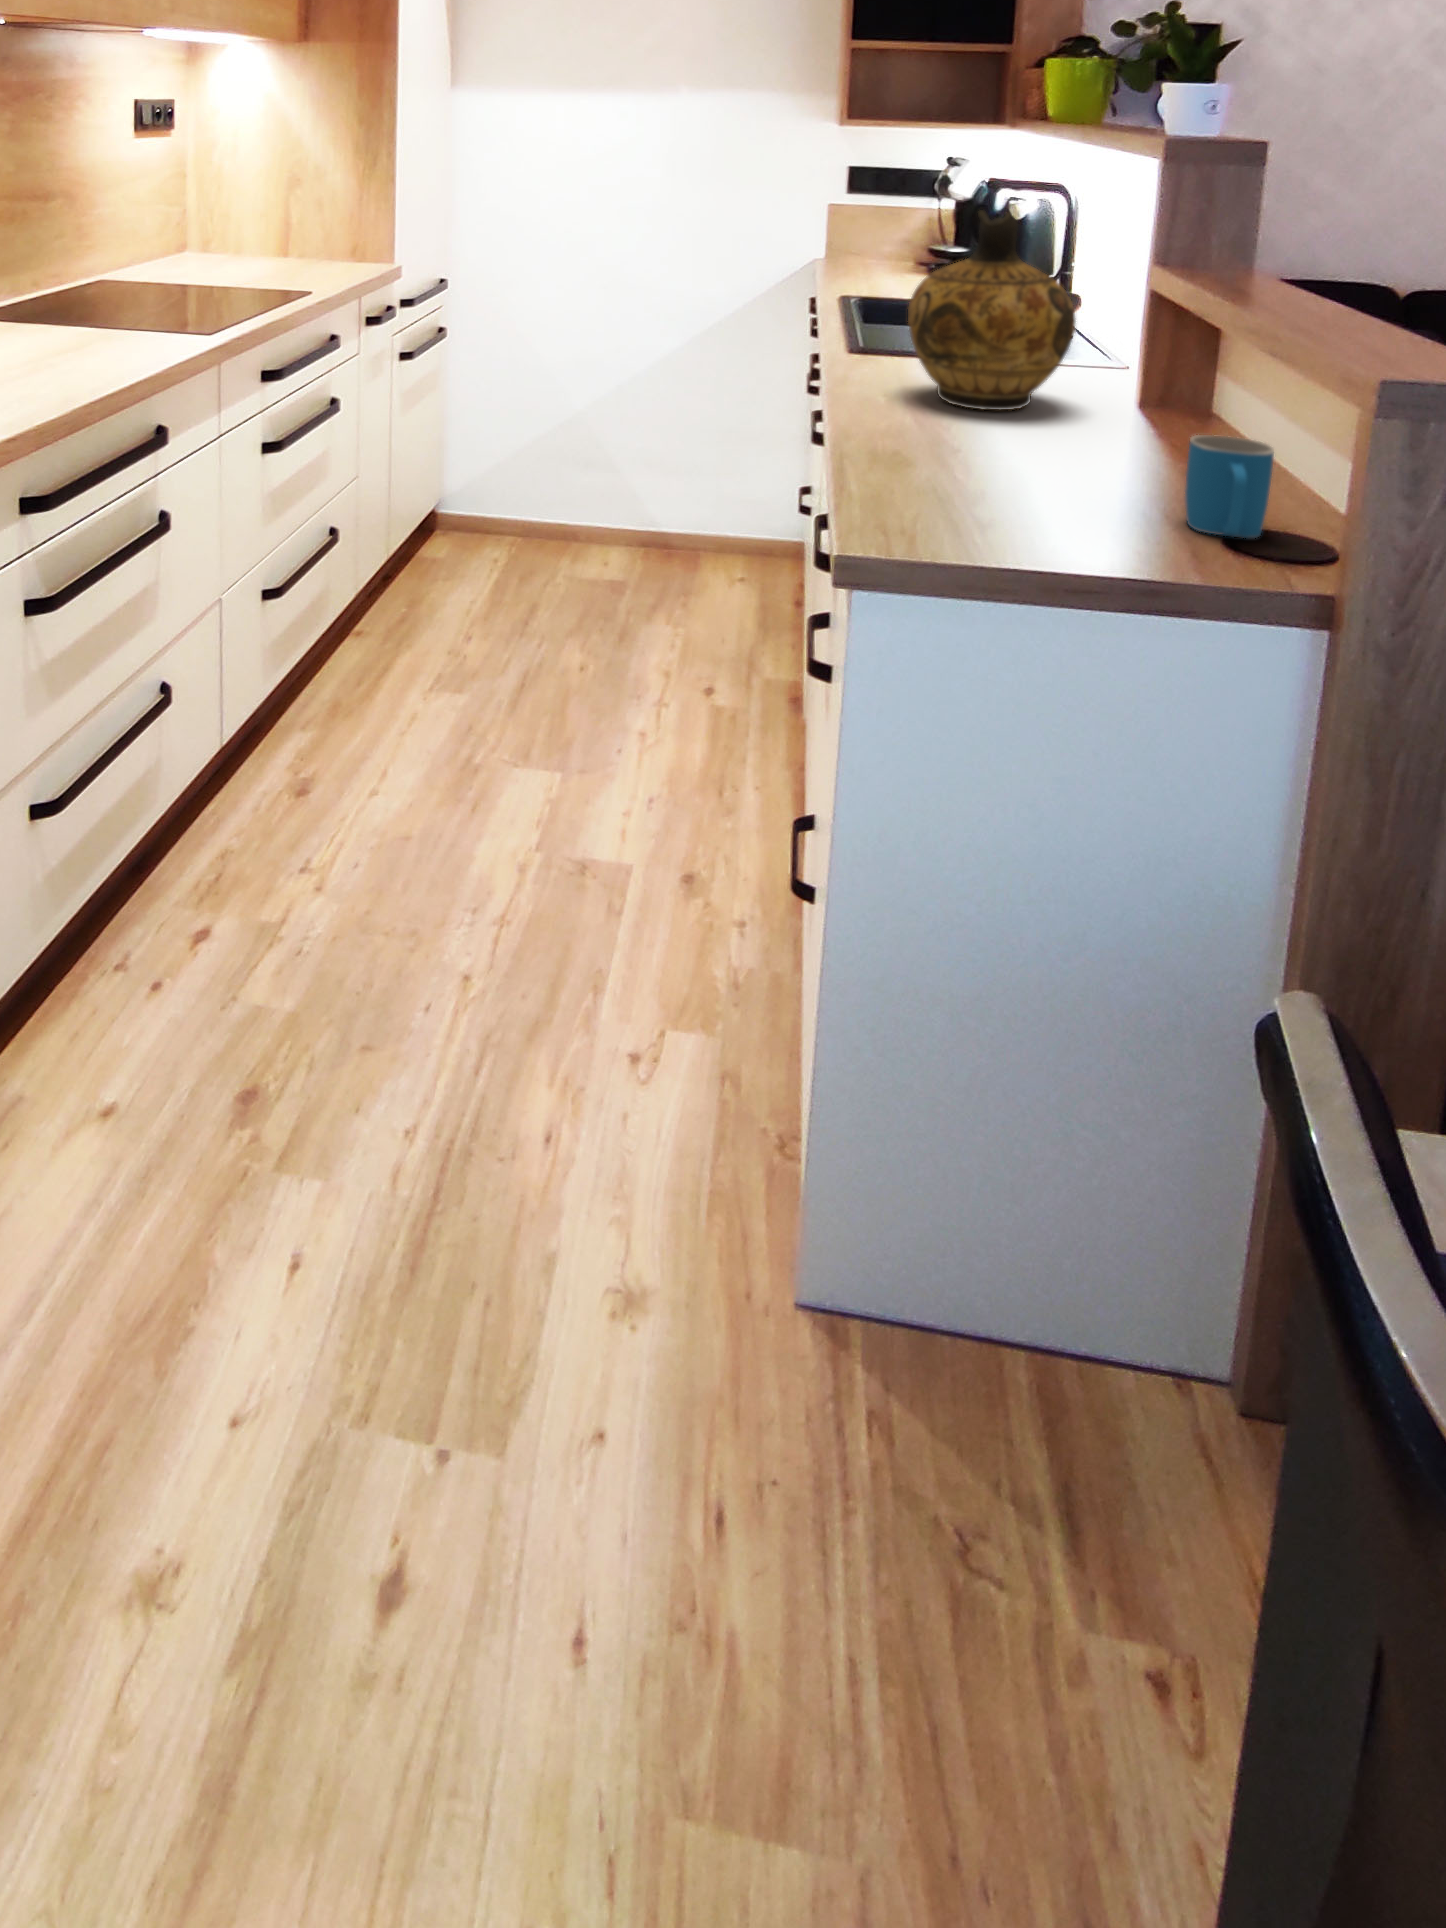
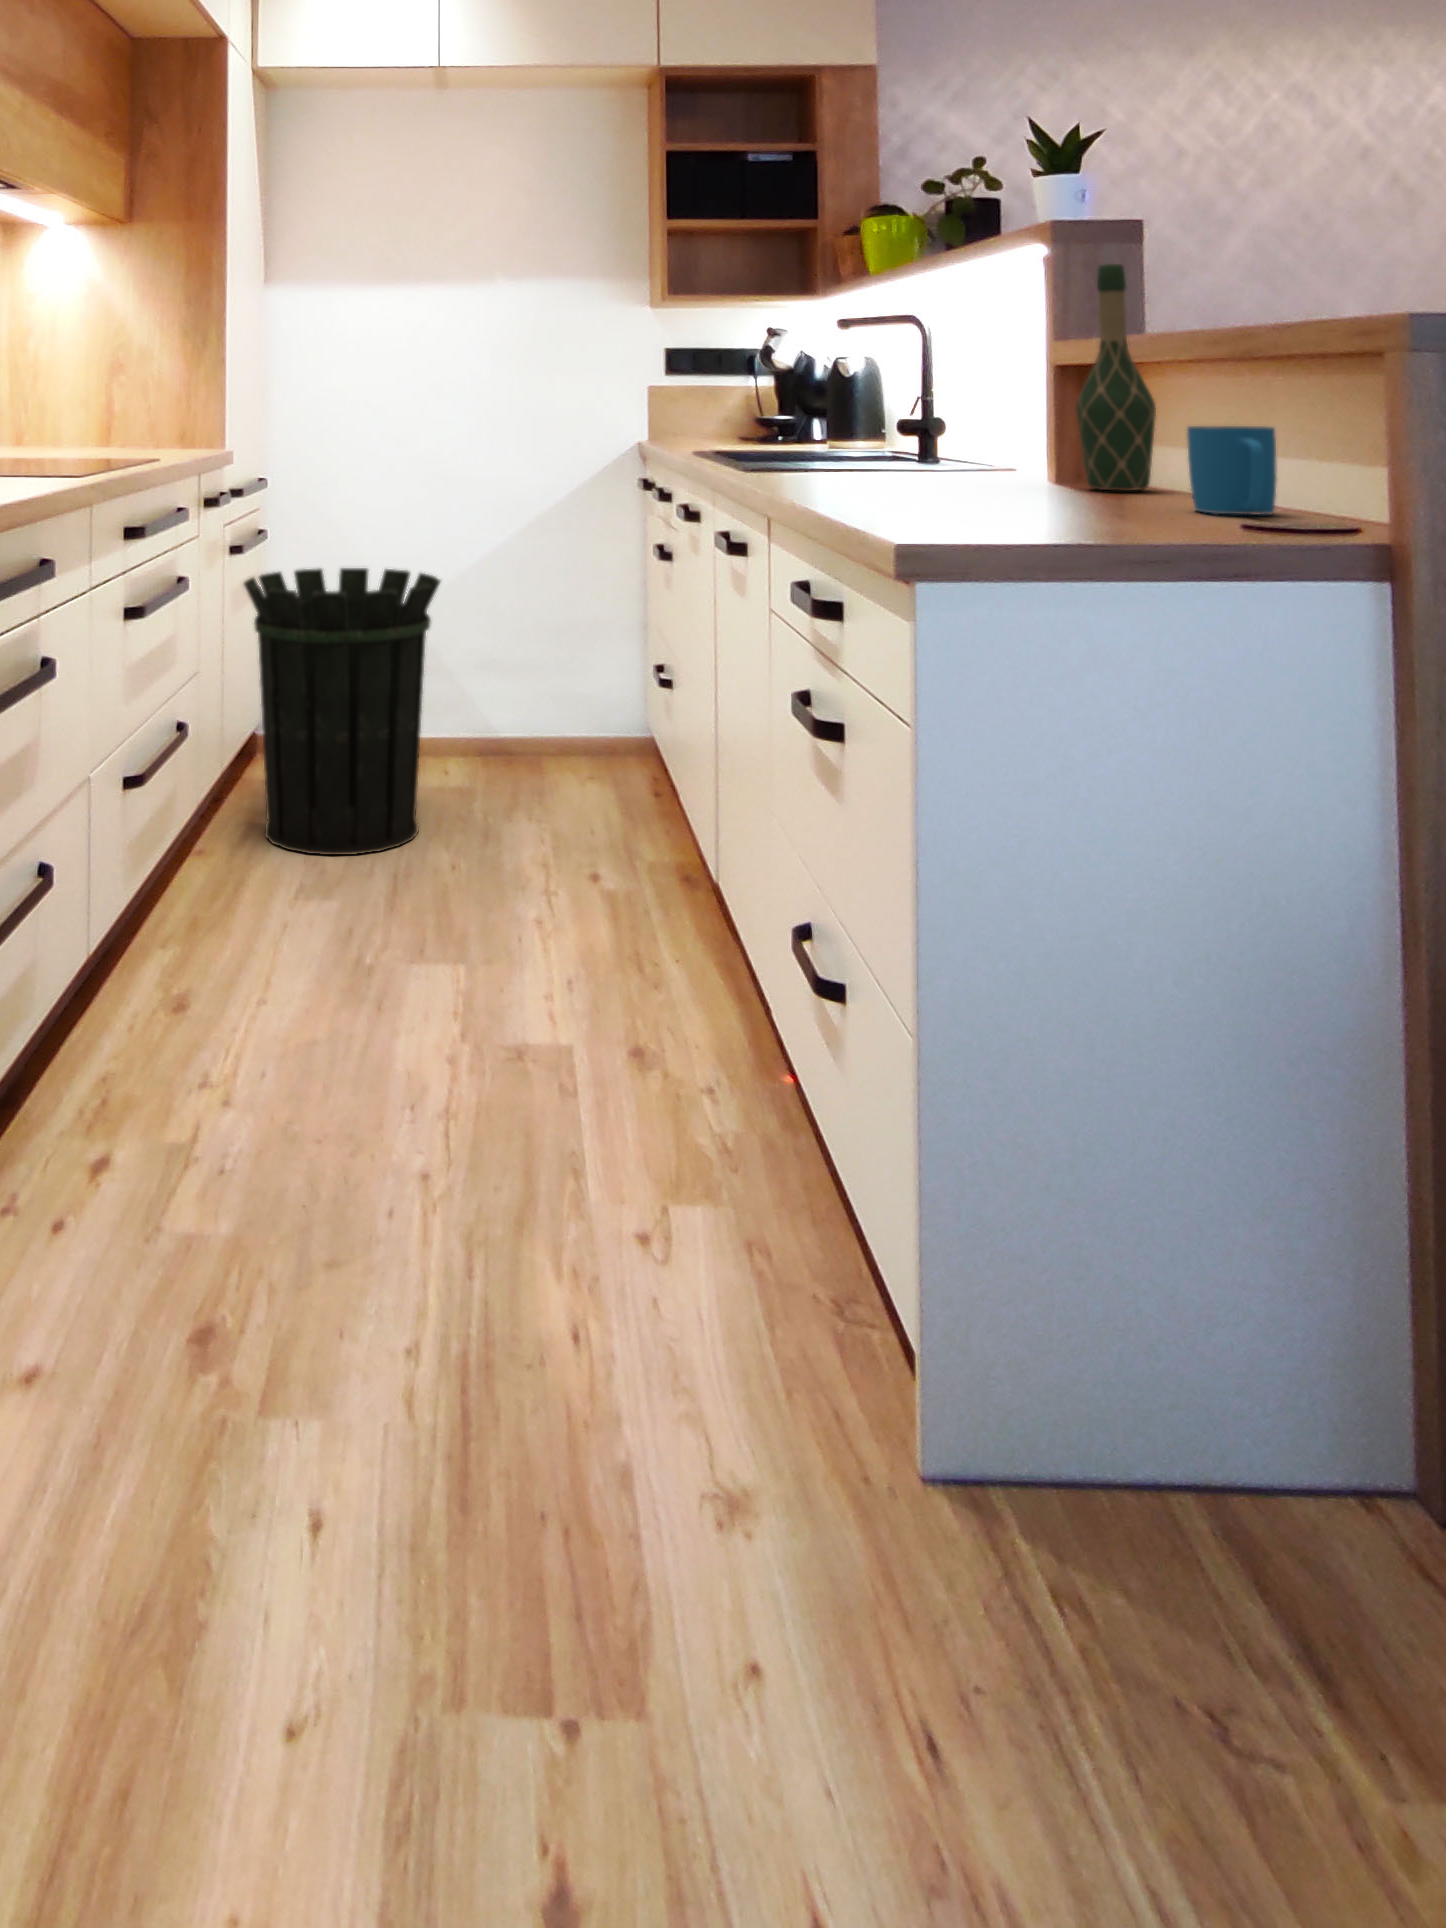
ceramic jug: present [908,210,1076,410] -> none [835,276,1000,475]
wine bottle: none [1123,233,1204,465] -> present [1076,264,1156,491]
waste bin: none [400,381,587,647] -> present [244,568,440,855]

